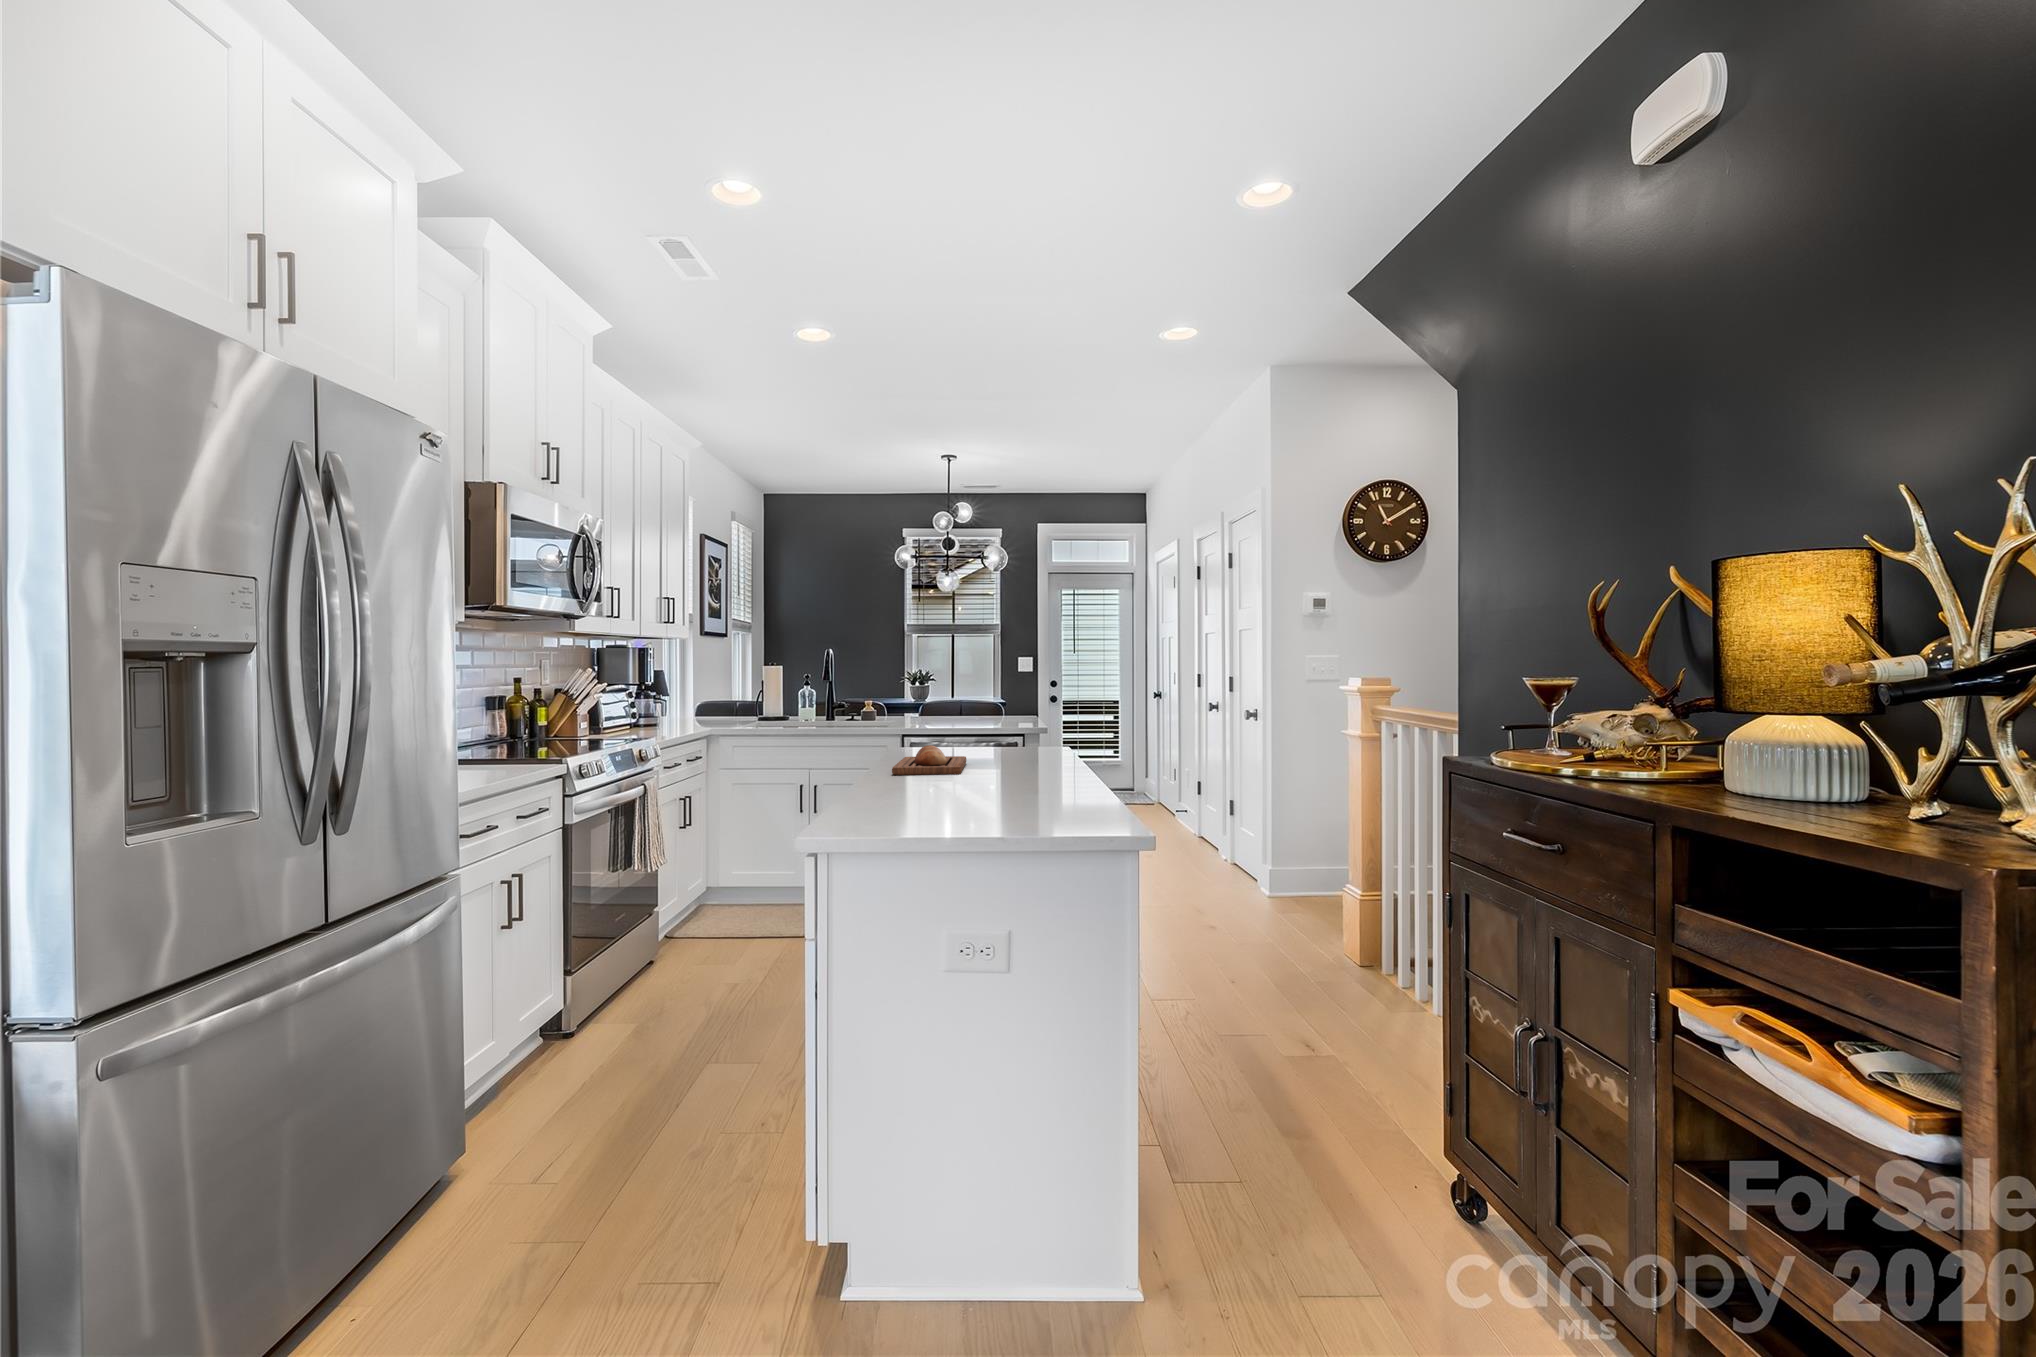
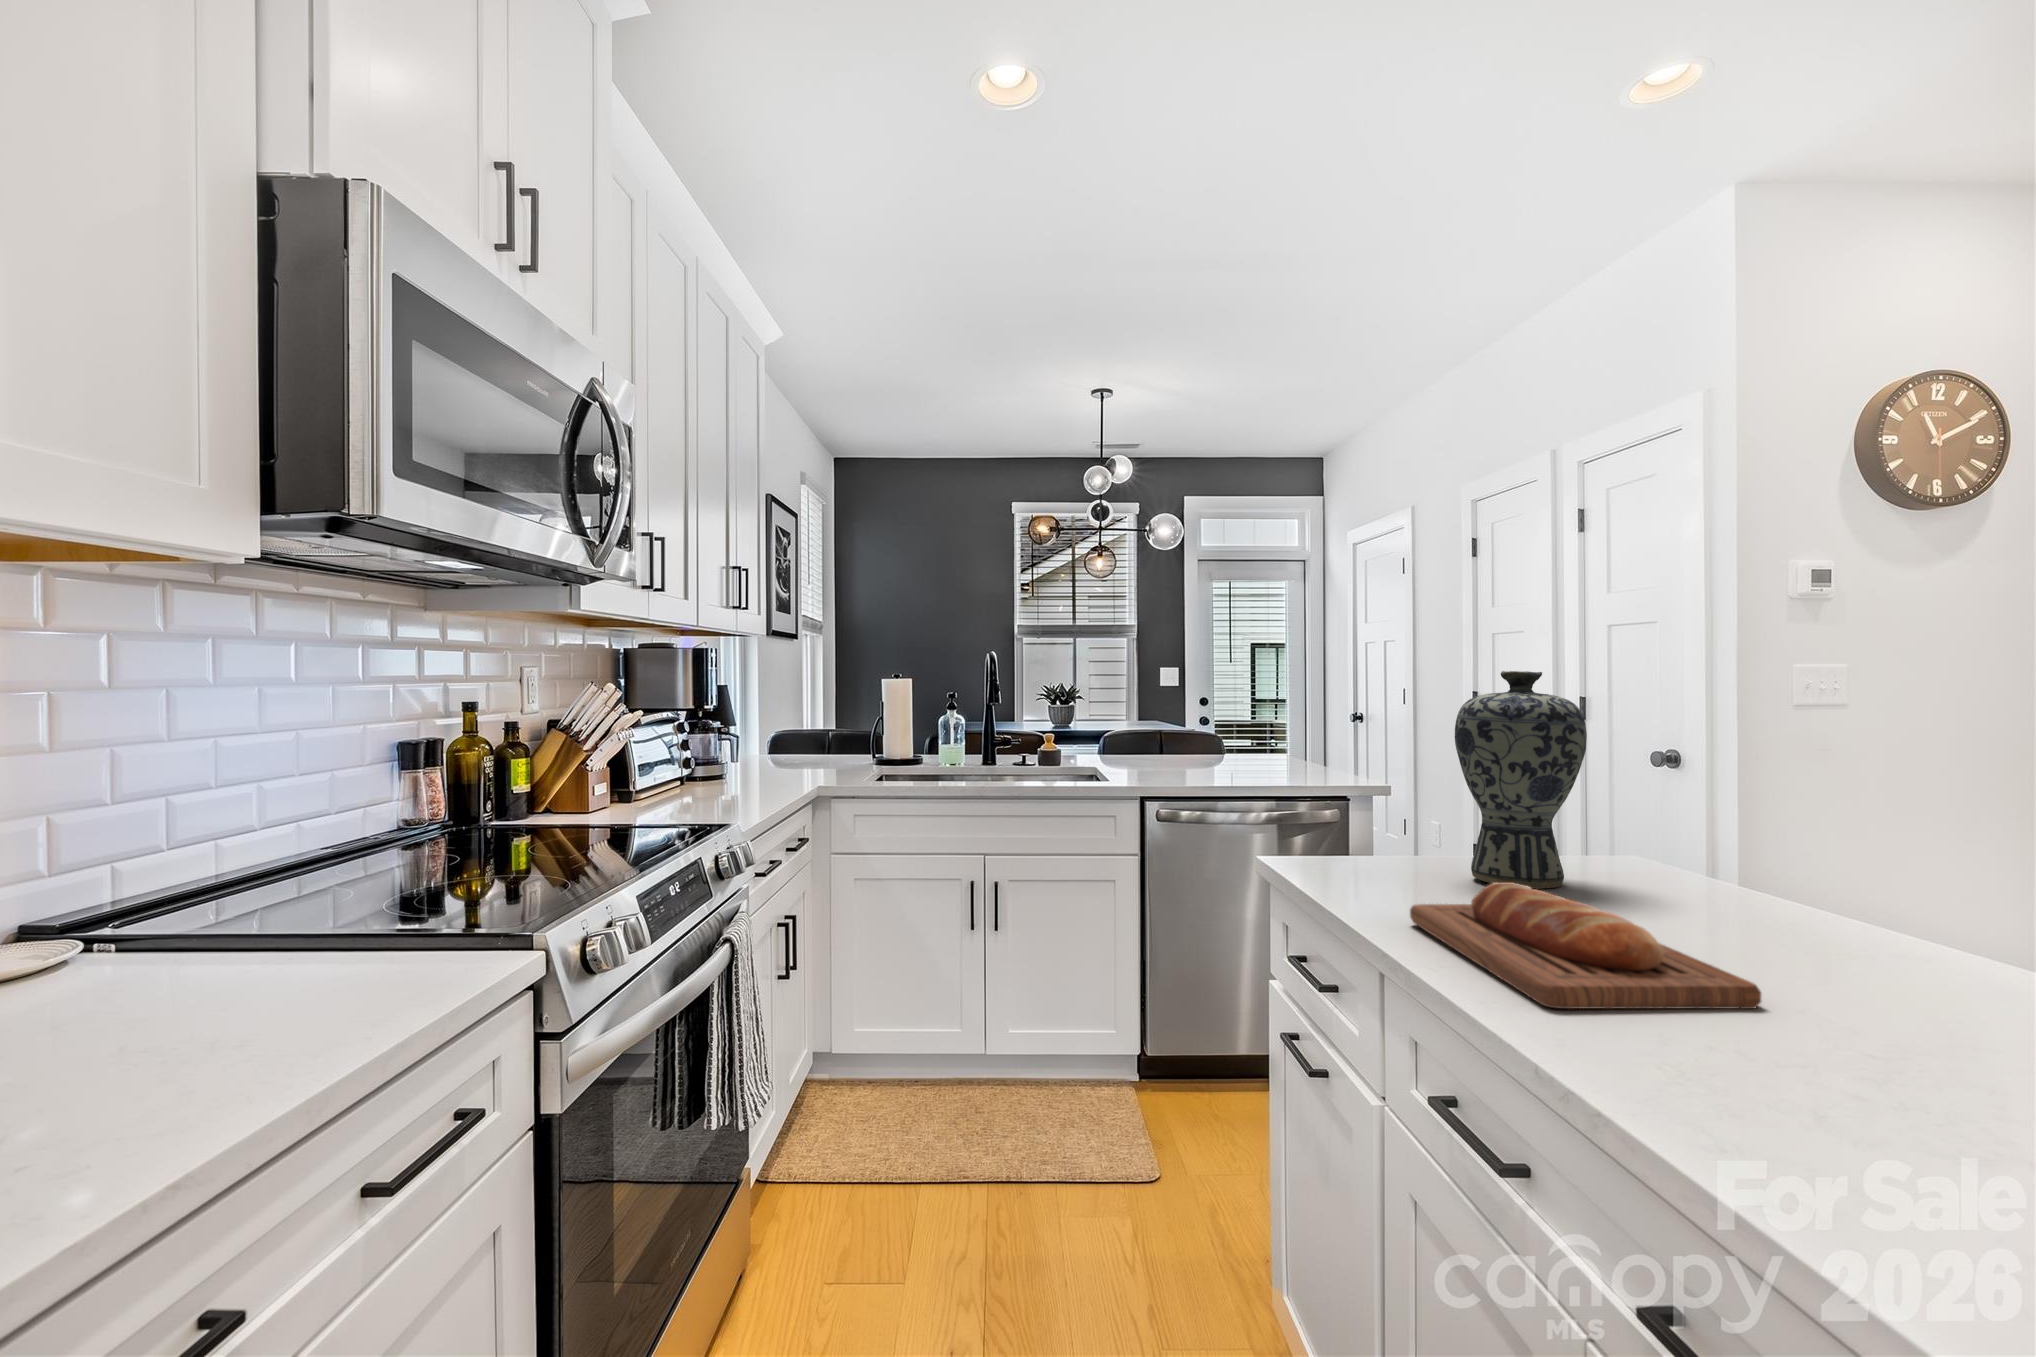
vase: none [963,664,1014,757] -> present [1455,671,1587,889]

